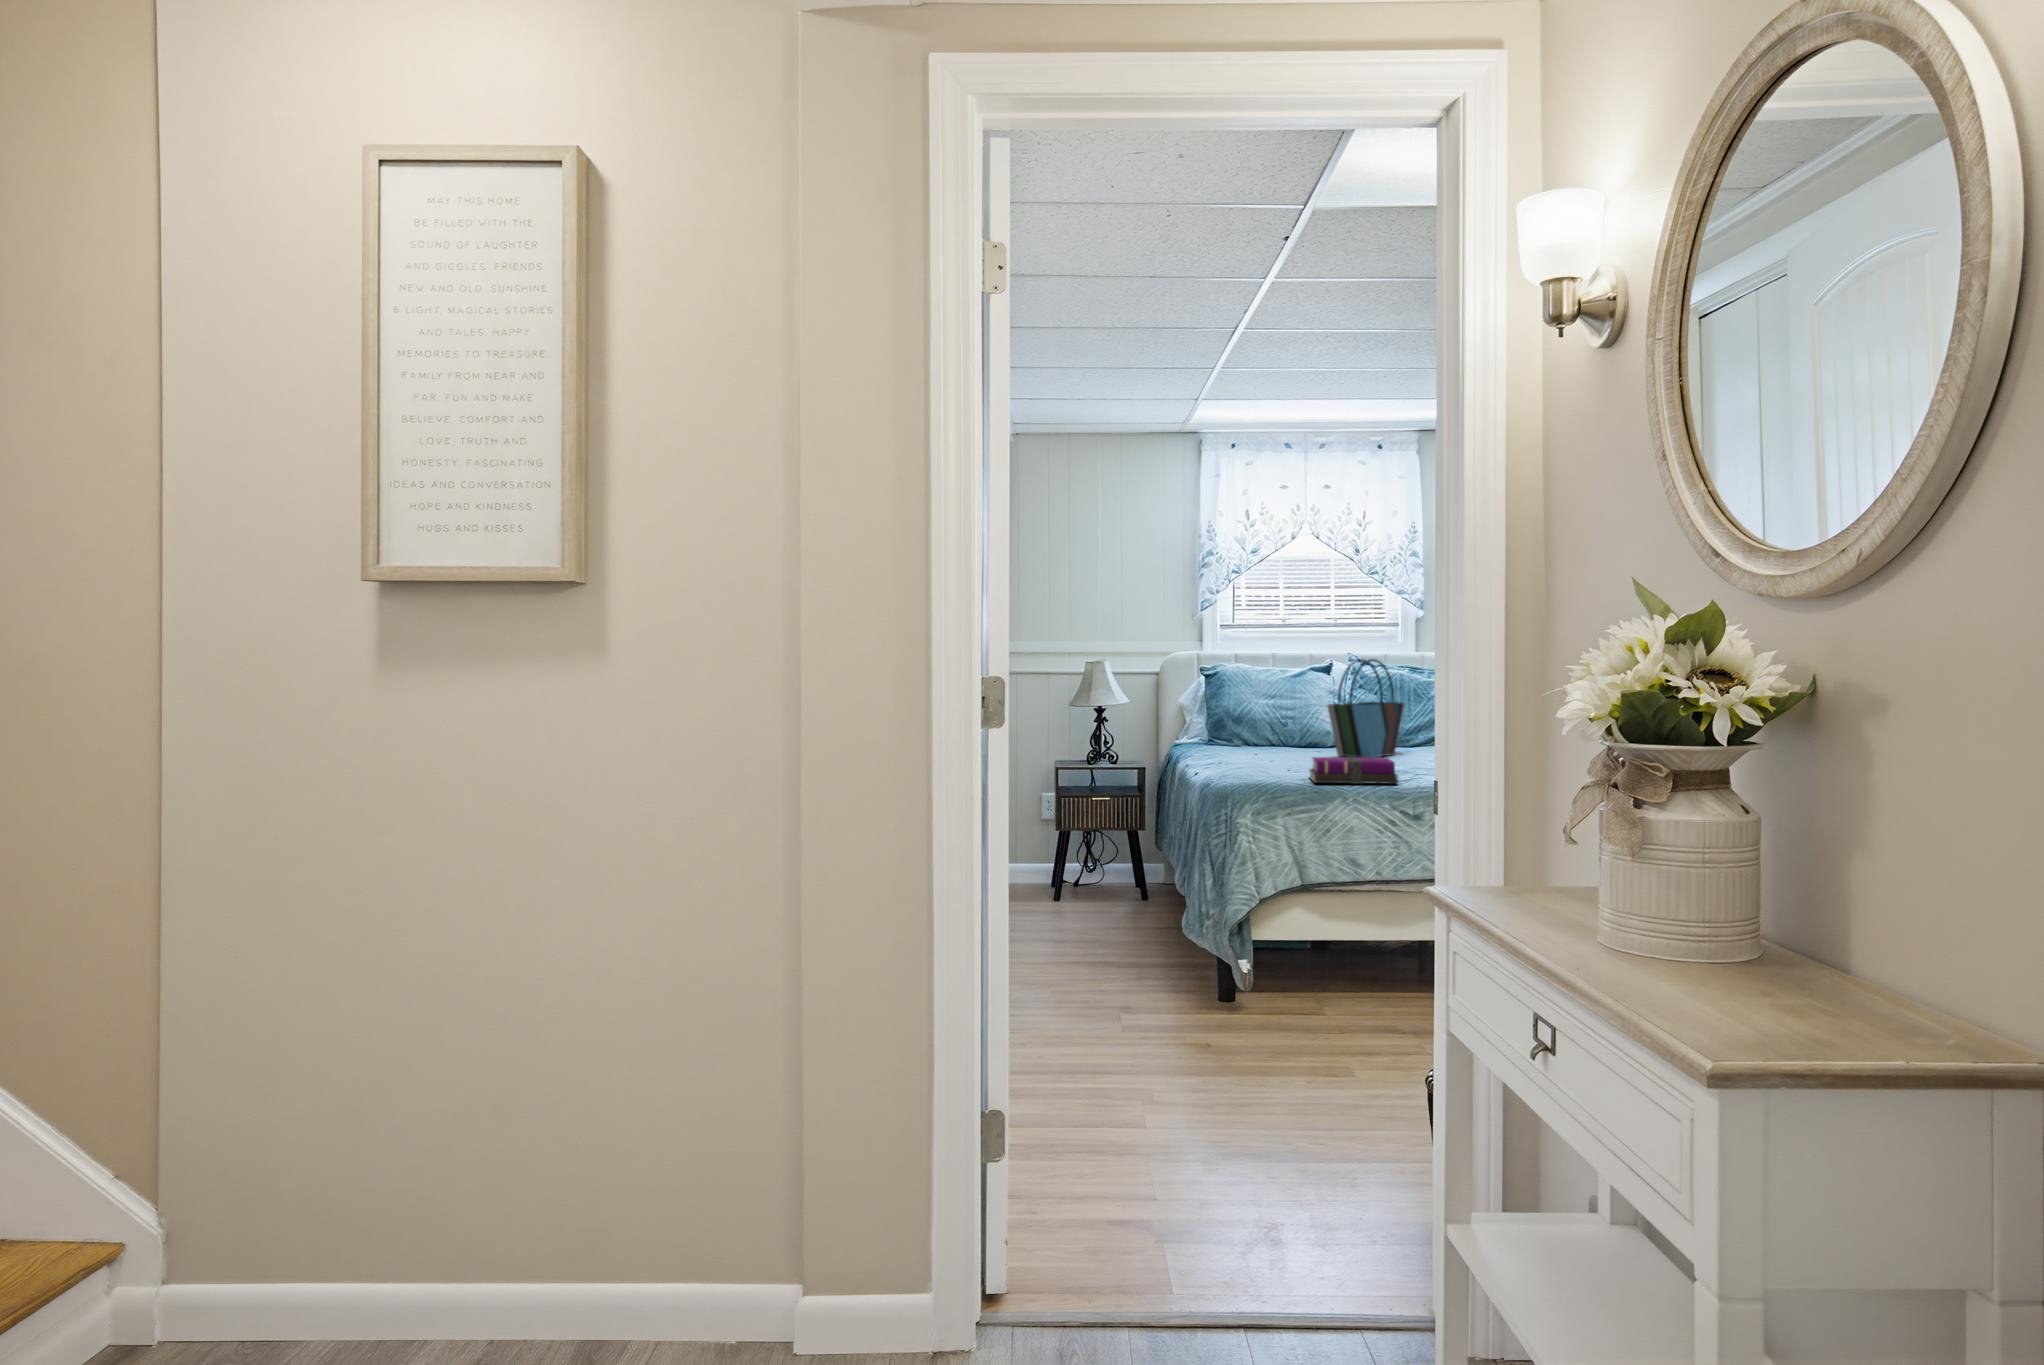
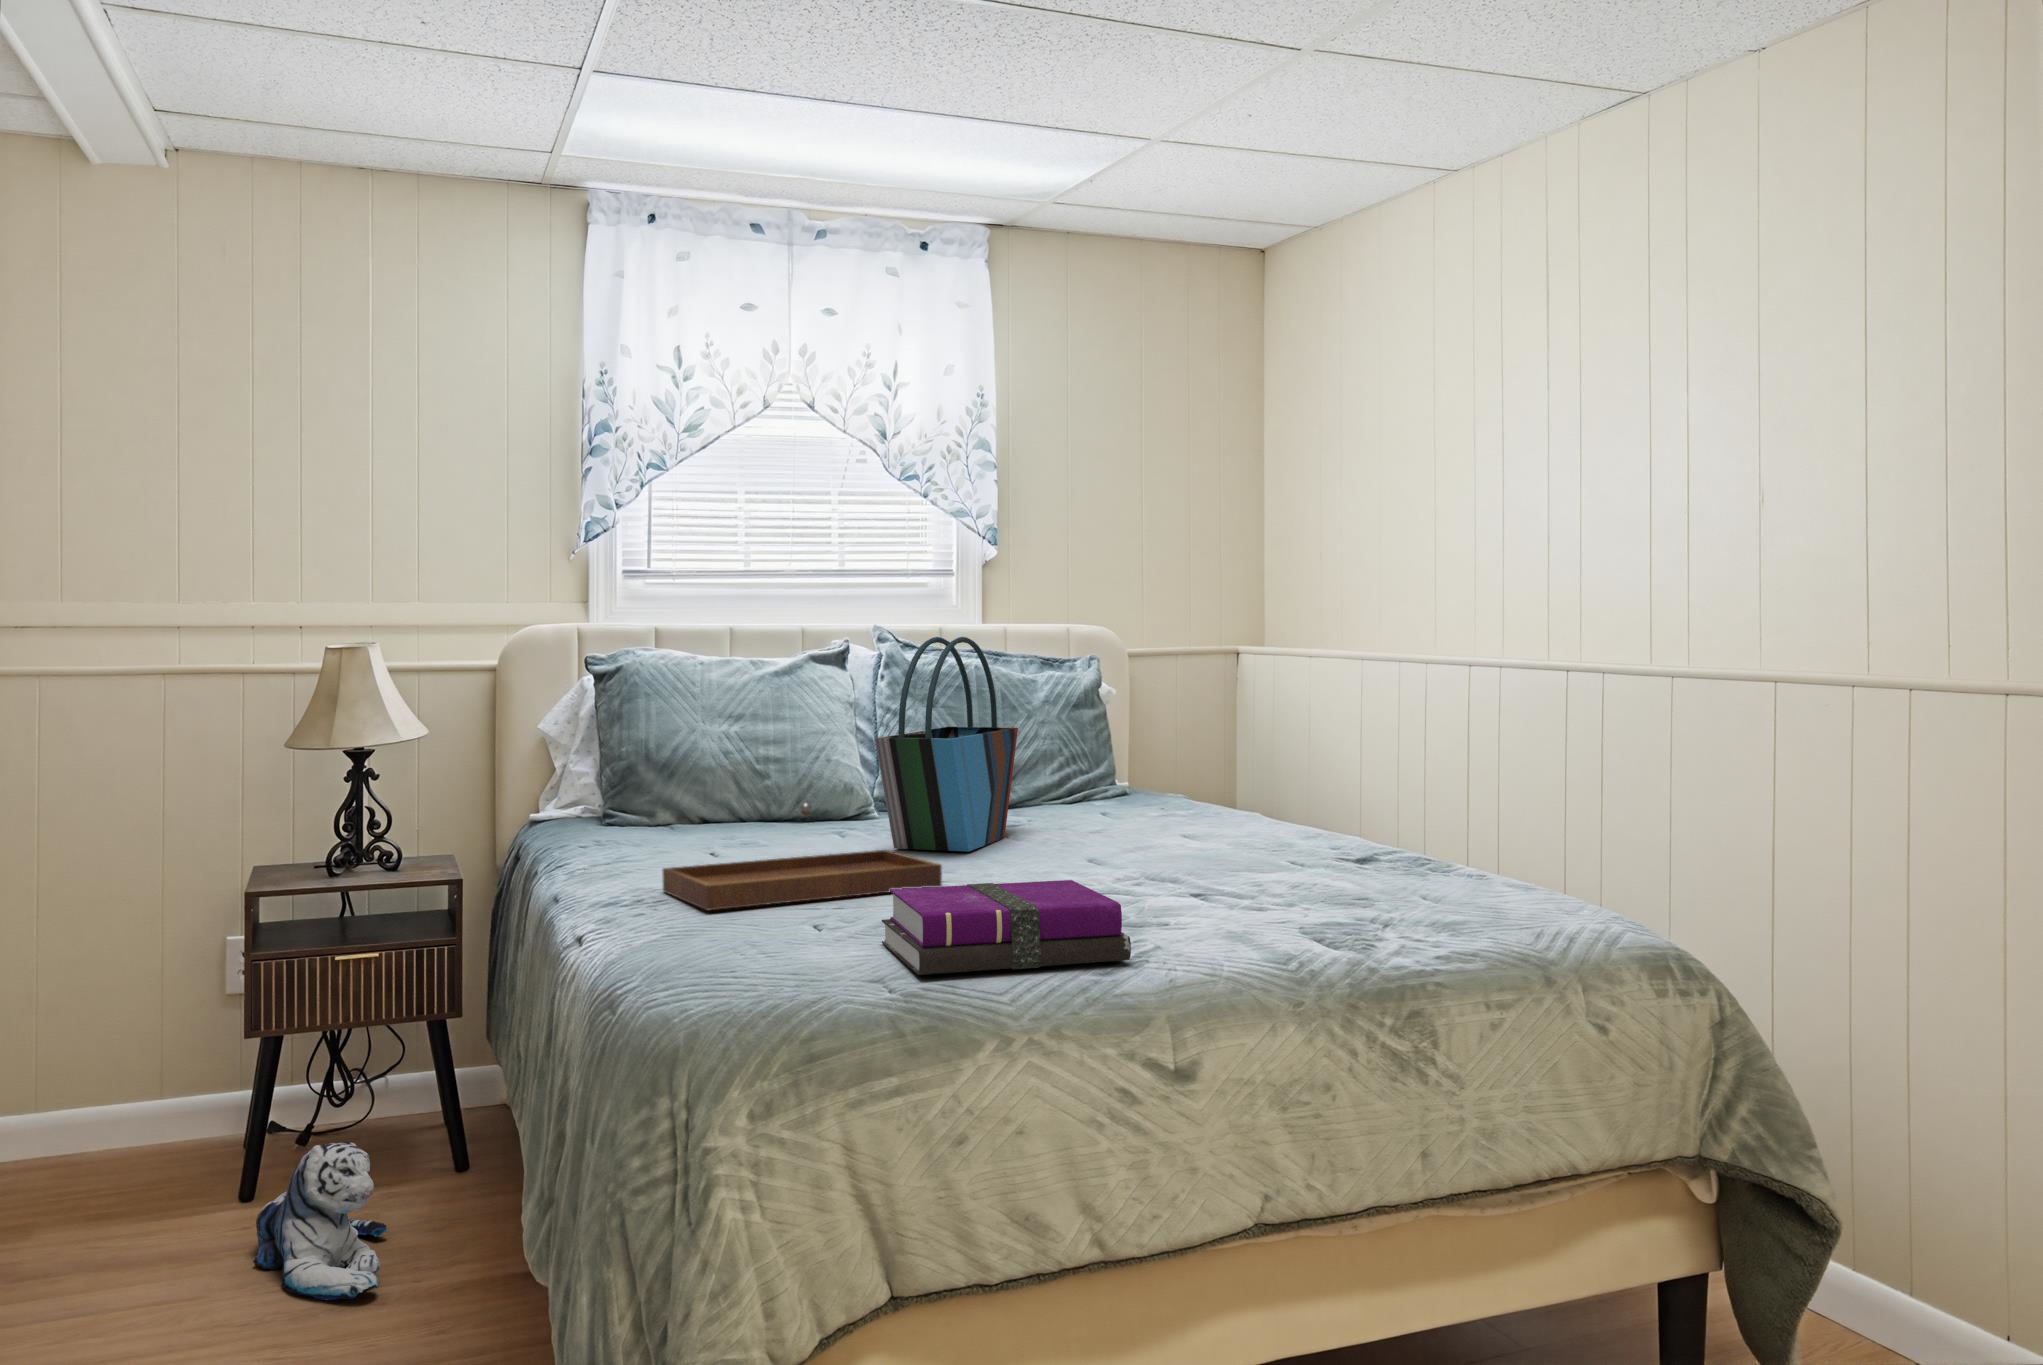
tray: none [1230,729,1347,768] -> present [662,802,942,911]
plush toy: none [1066,867,1117,925] -> present [253,1142,387,1300]

